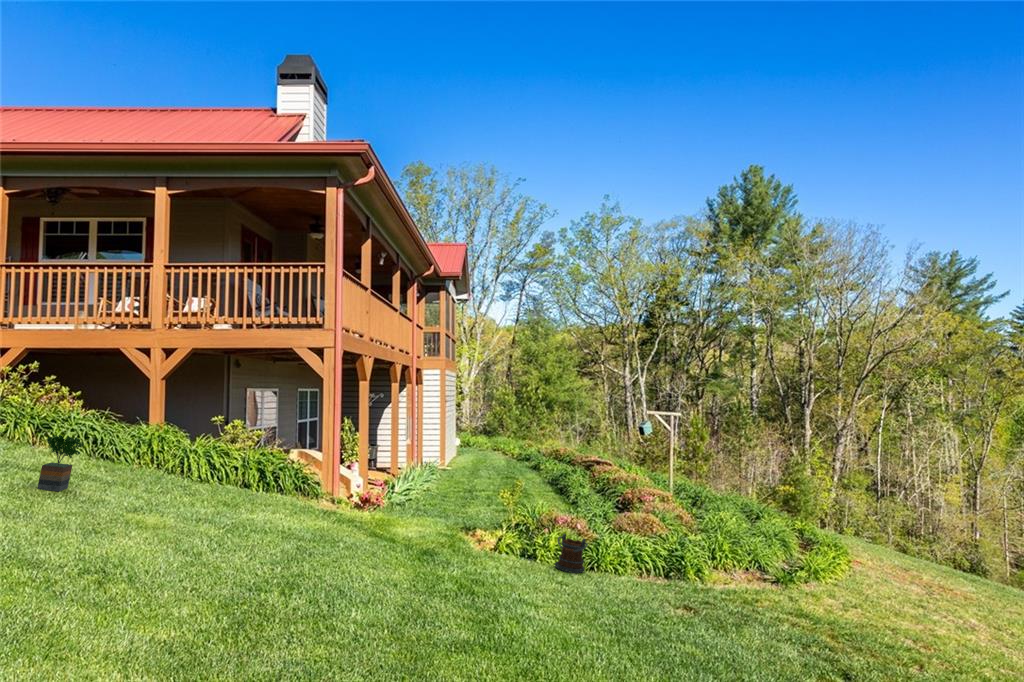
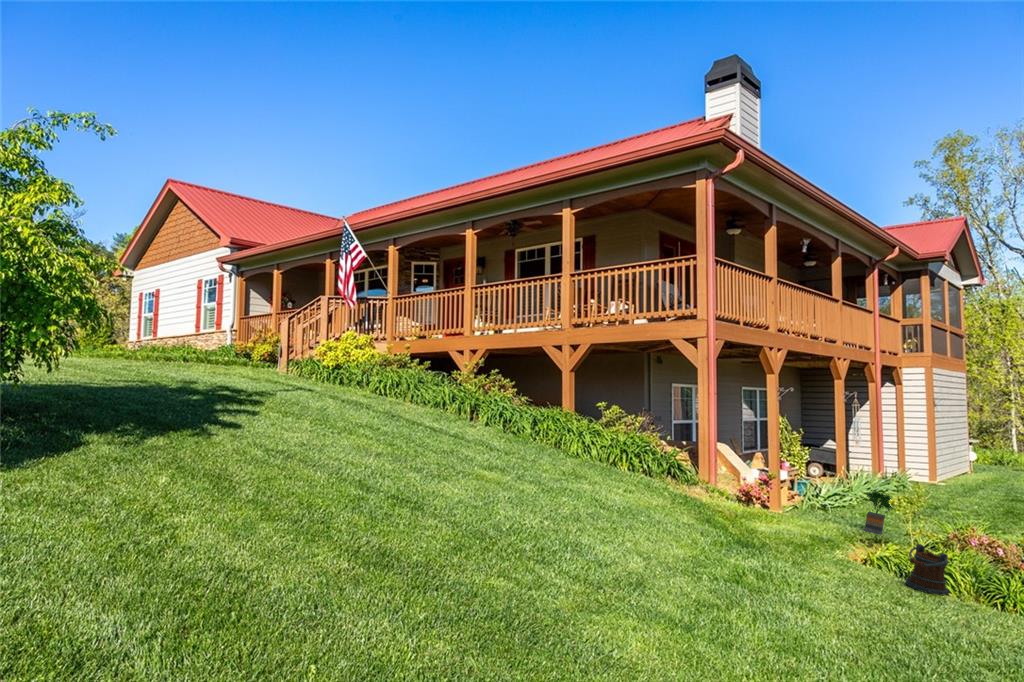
potted tree: present [37,435,84,491] -> present [864,492,892,535]

